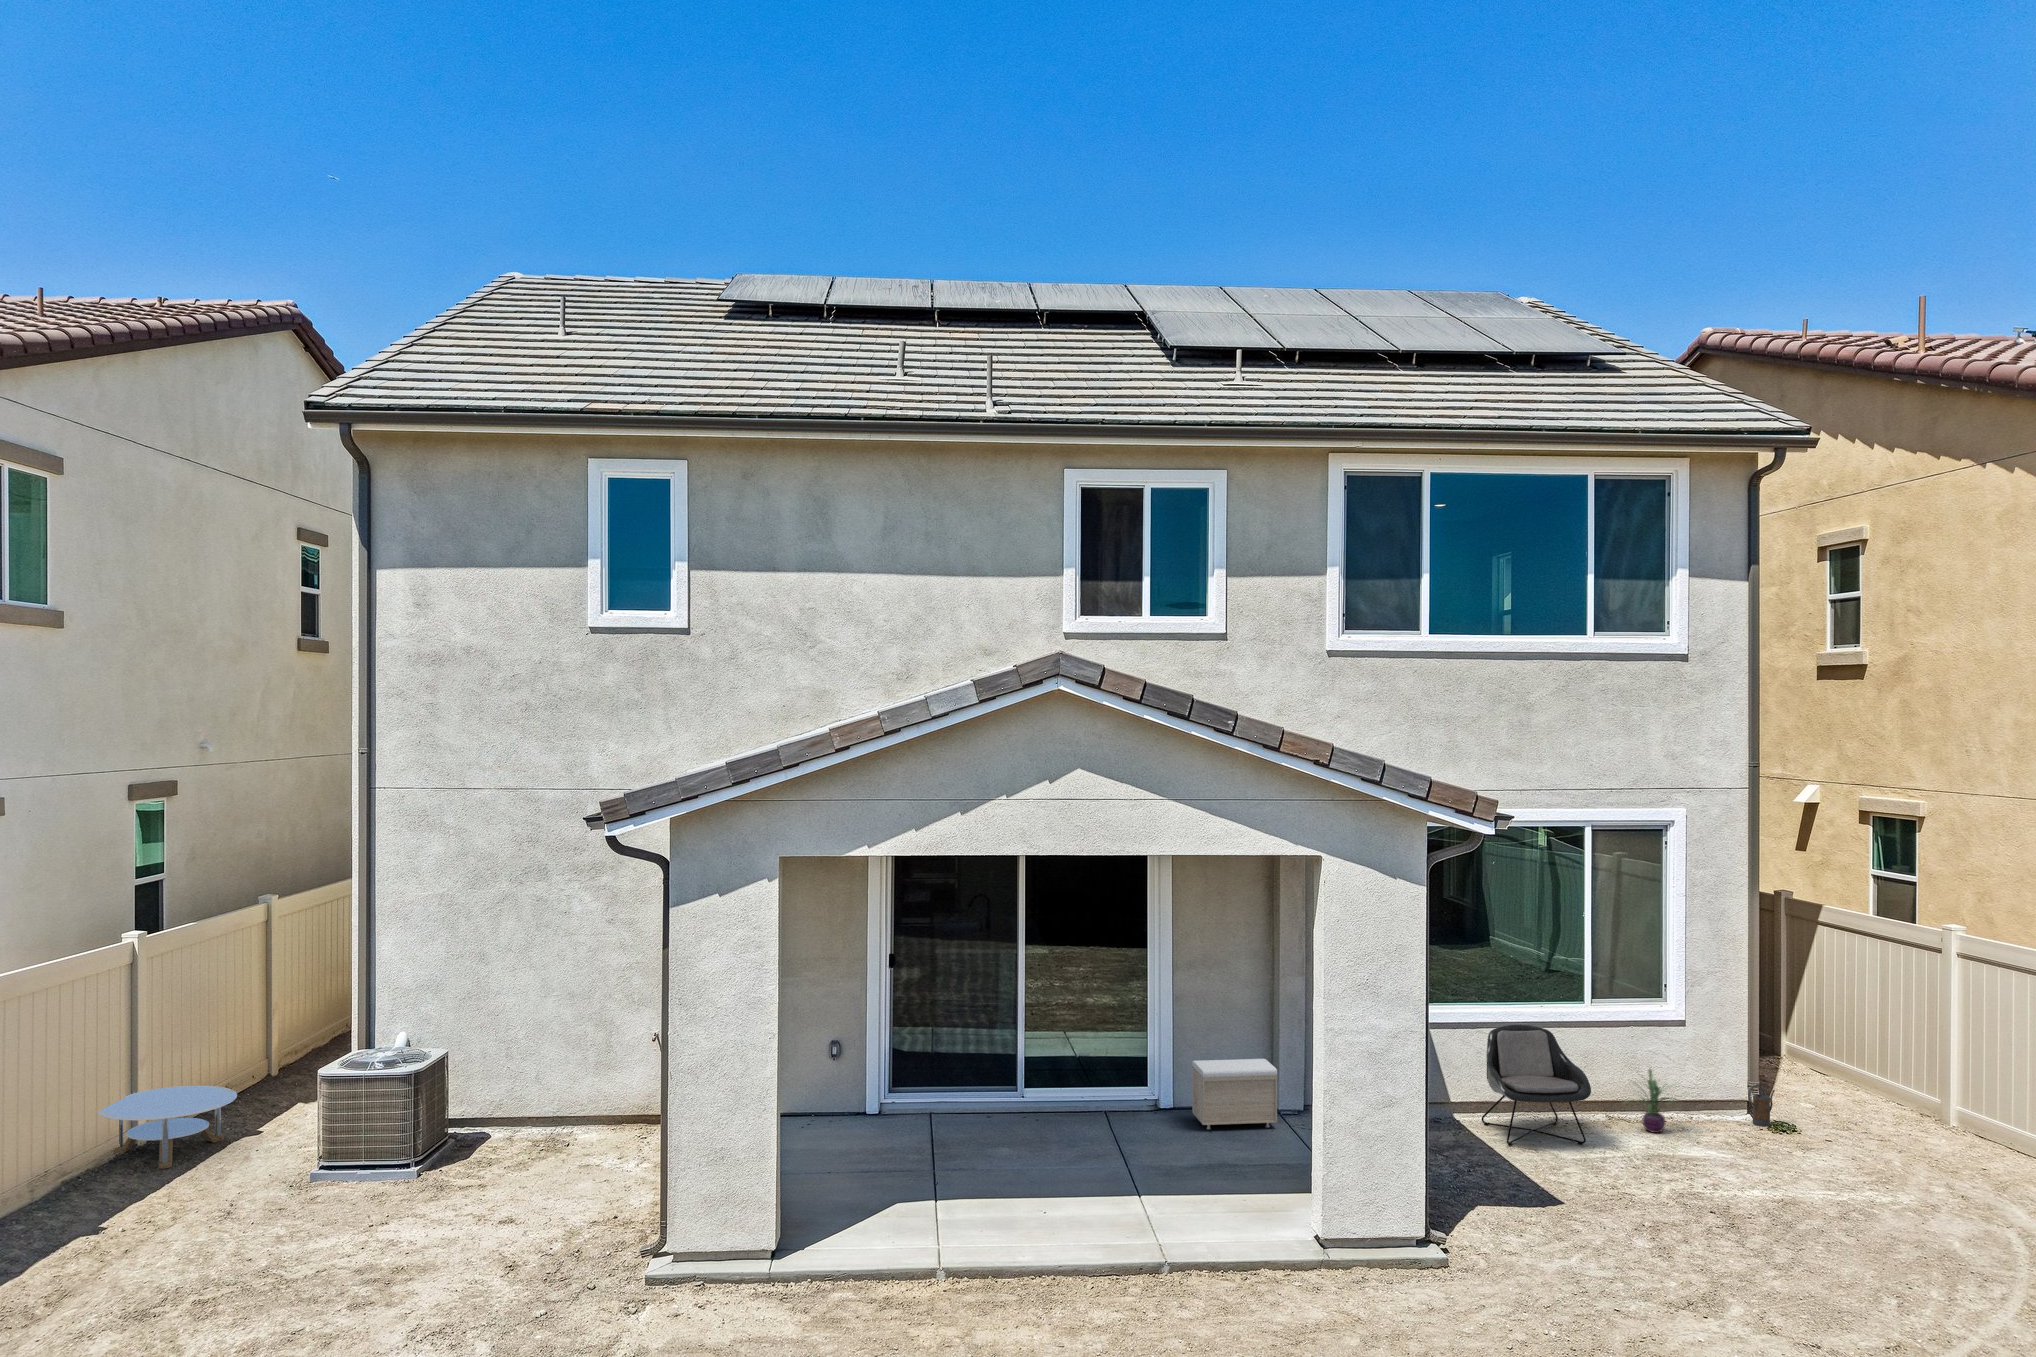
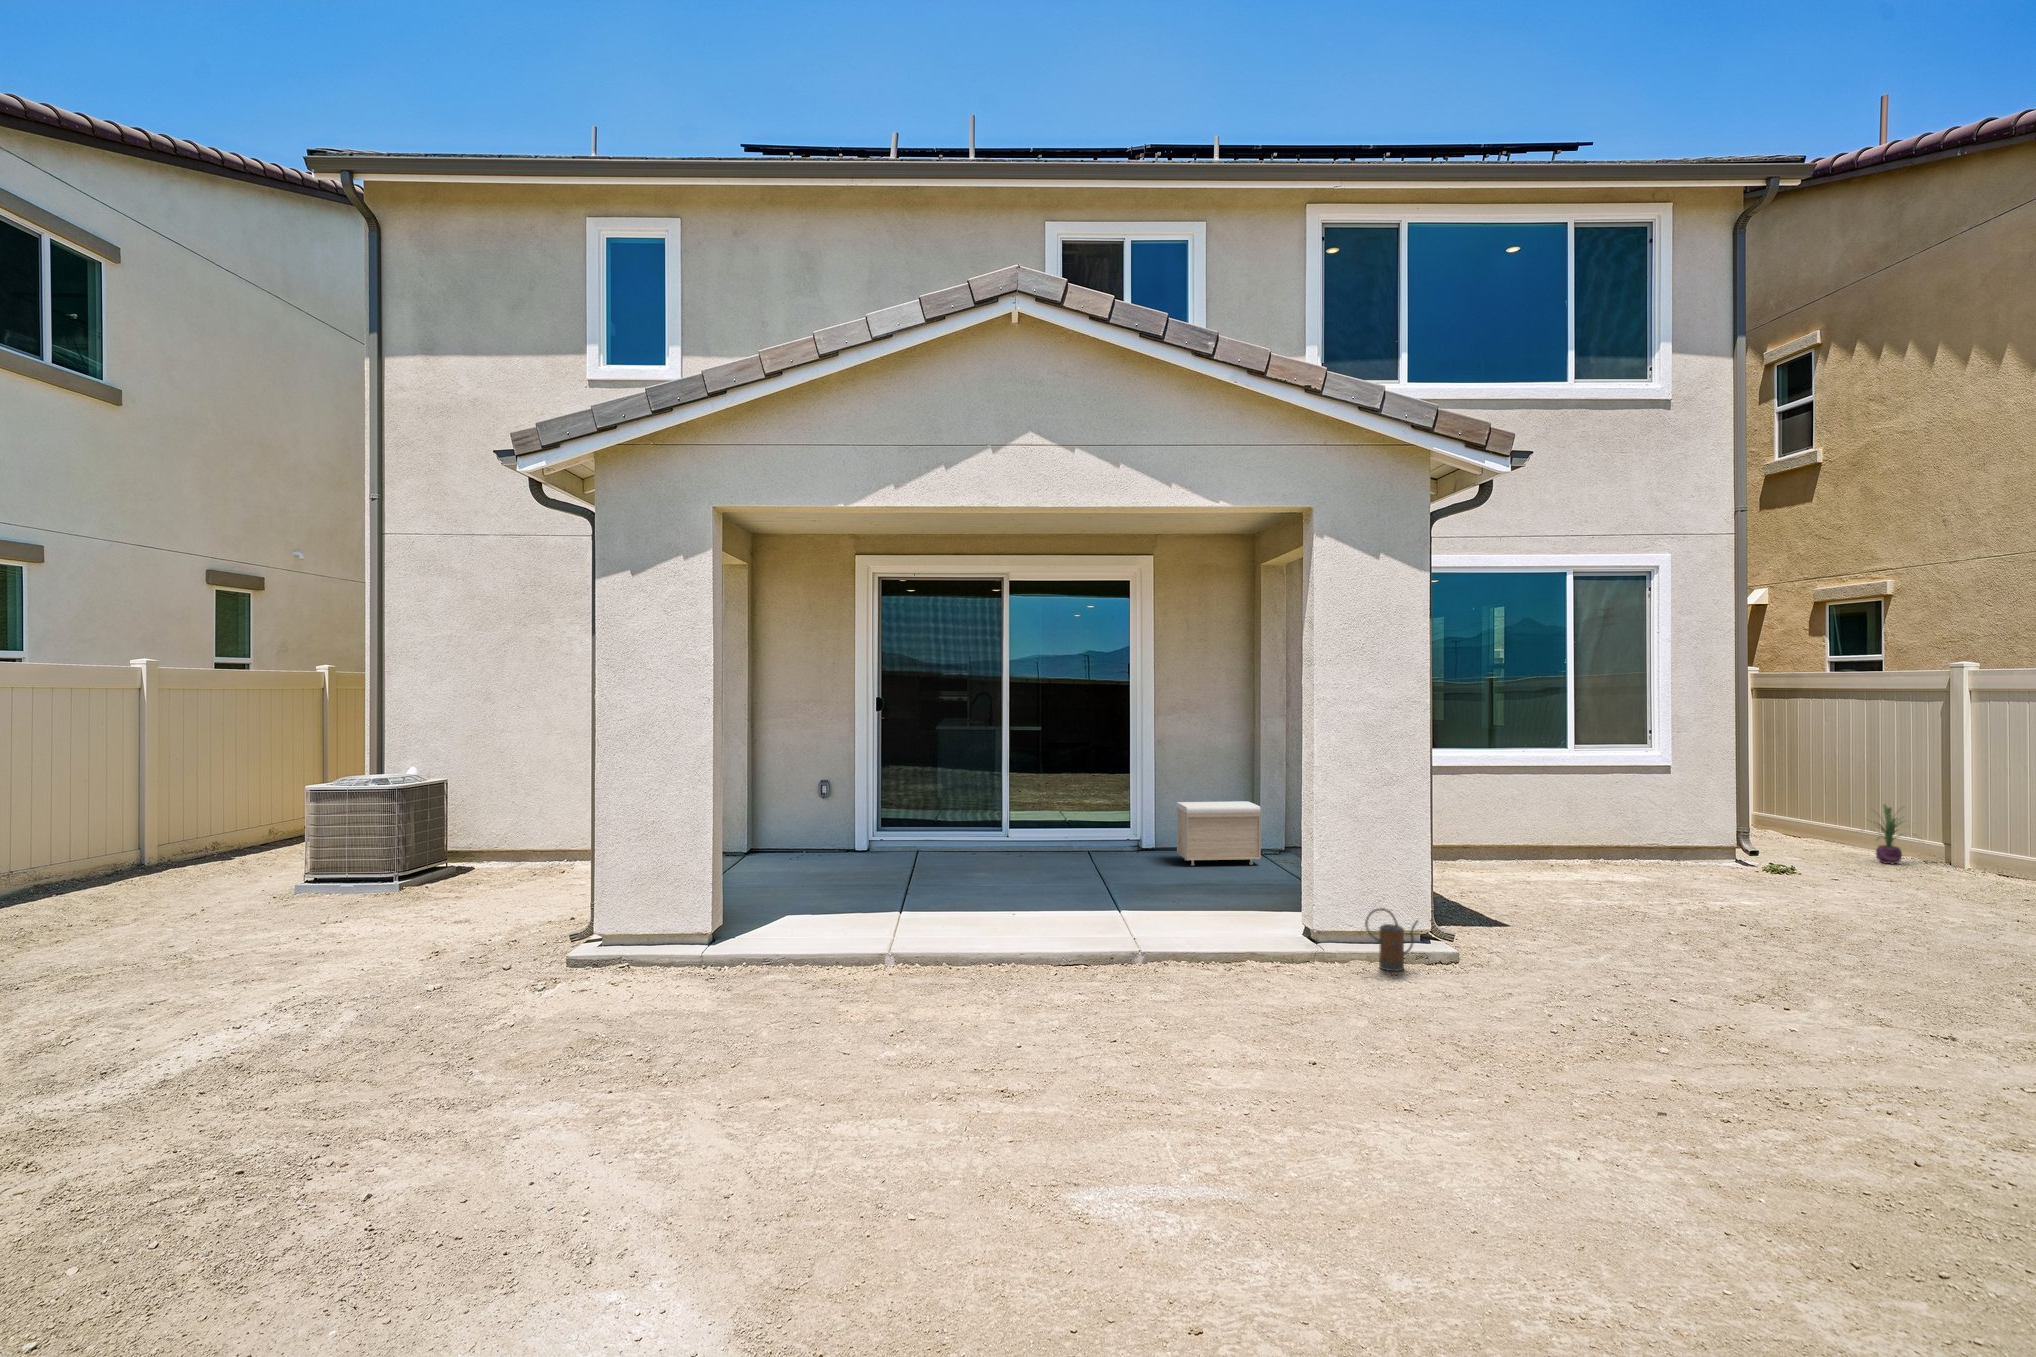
lounge chair: present [1482,1024,1591,1145] -> none [1465,766,1582,877]
decorative plant: present [1628,1069,1667,1133] -> present [1876,805,1903,864]
watering can: present [1748,1084,1775,1126] -> present [1365,908,1418,971]
round table: present [97,1085,237,1169] -> none [102,817,252,883]

